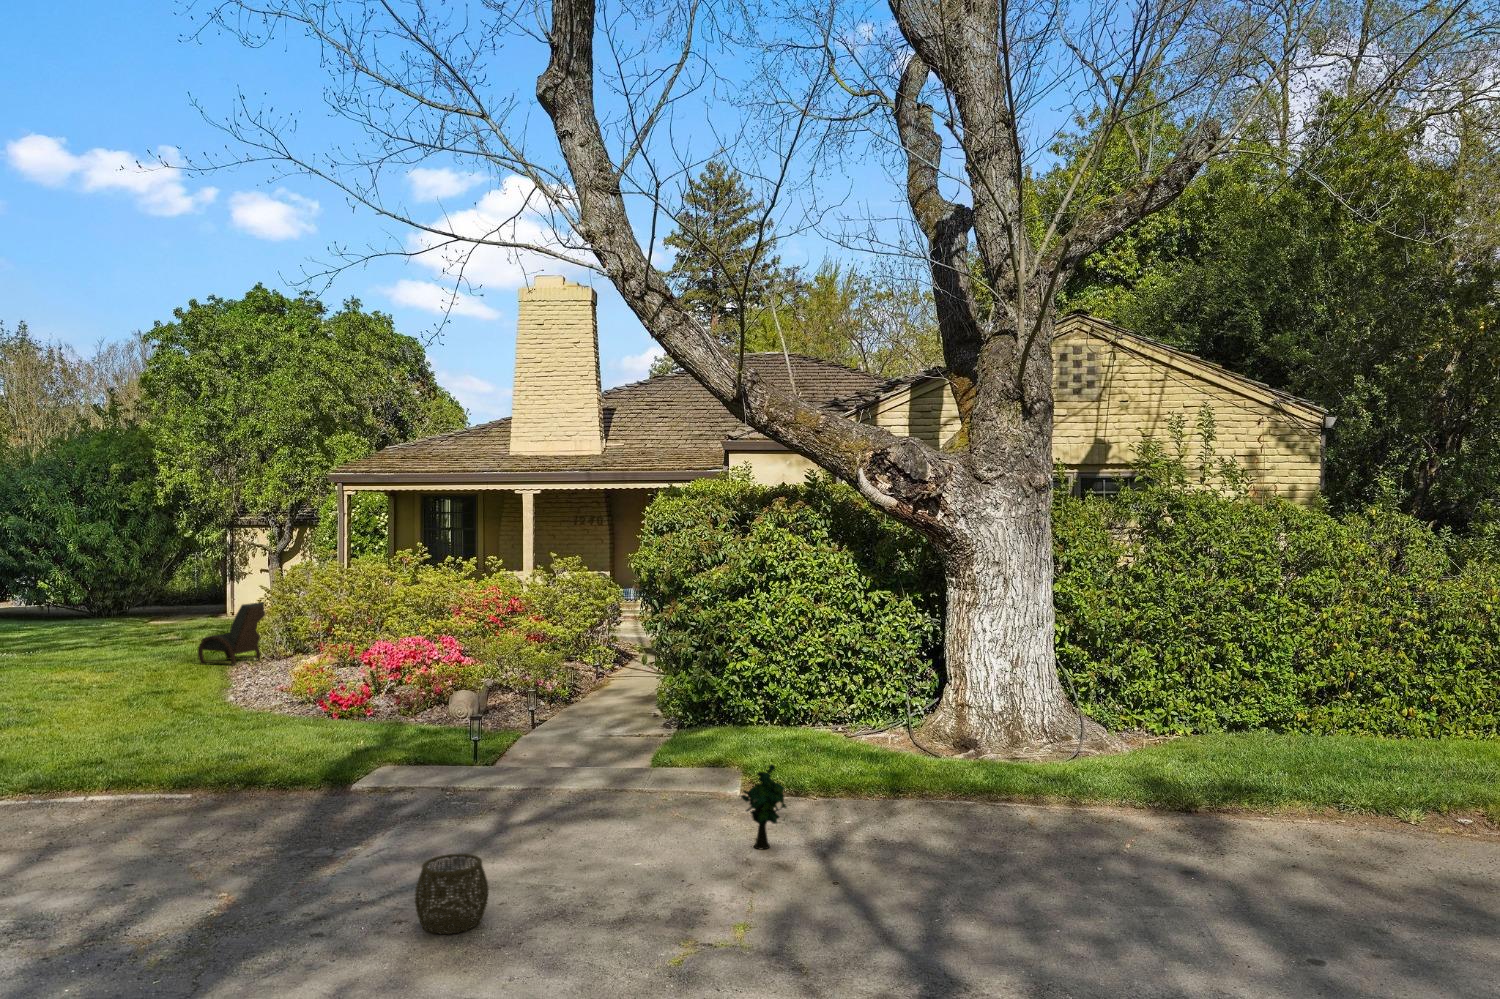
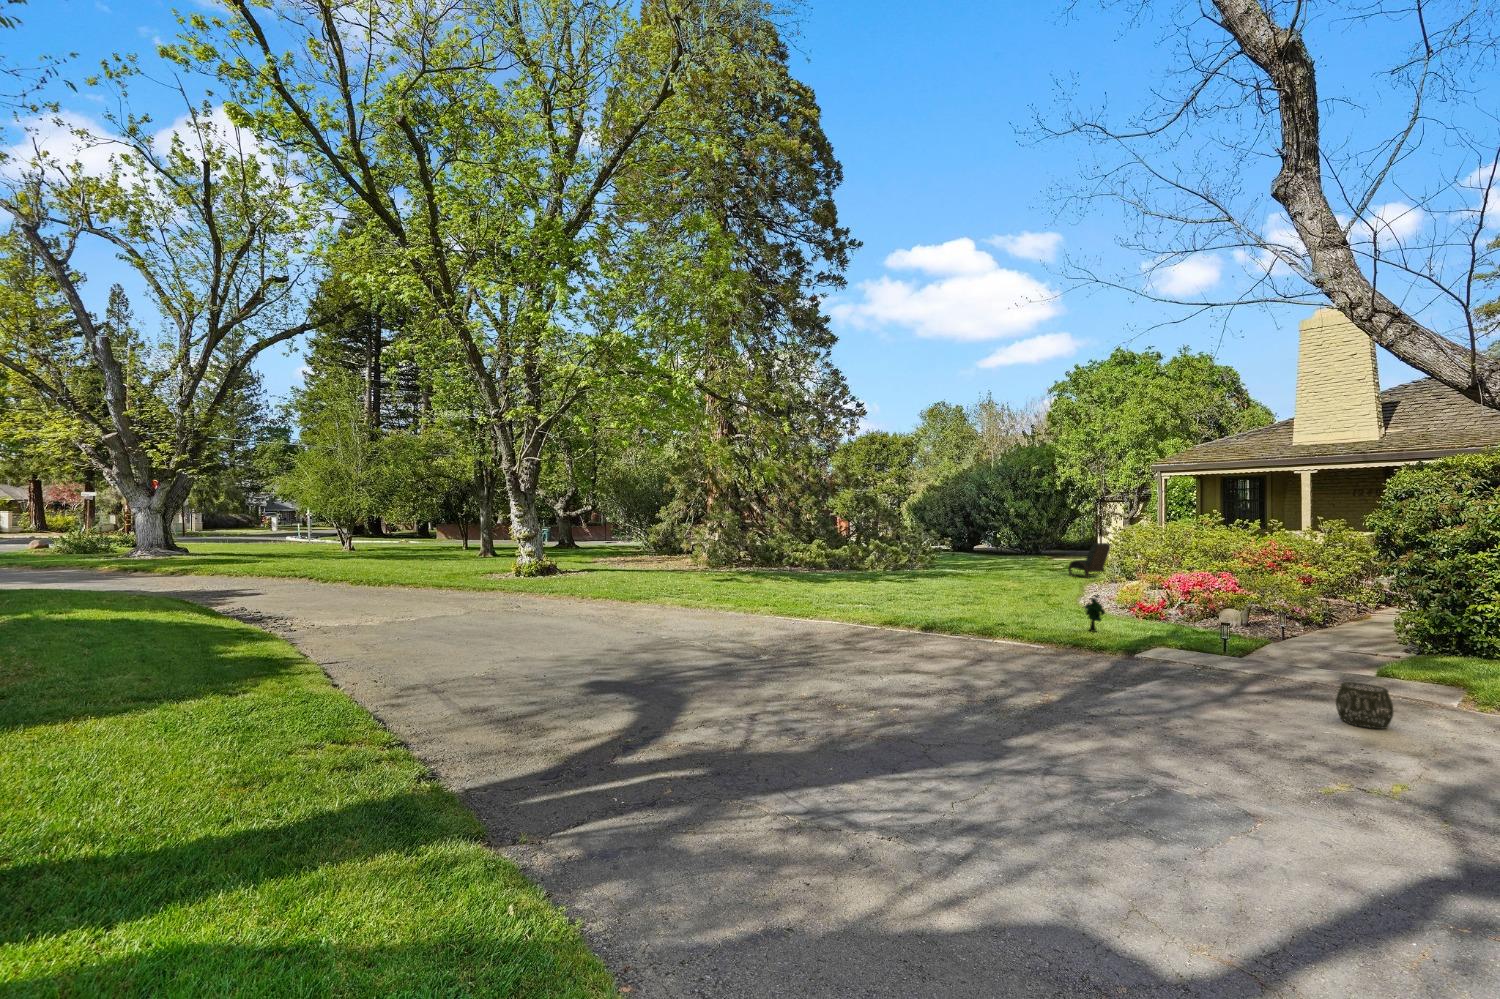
decorative plant: present [740,764,786,849] -> present [1084,595,1105,632]
woven basket: present [415,853,489,934] -> present [1336,682,1394,729]

